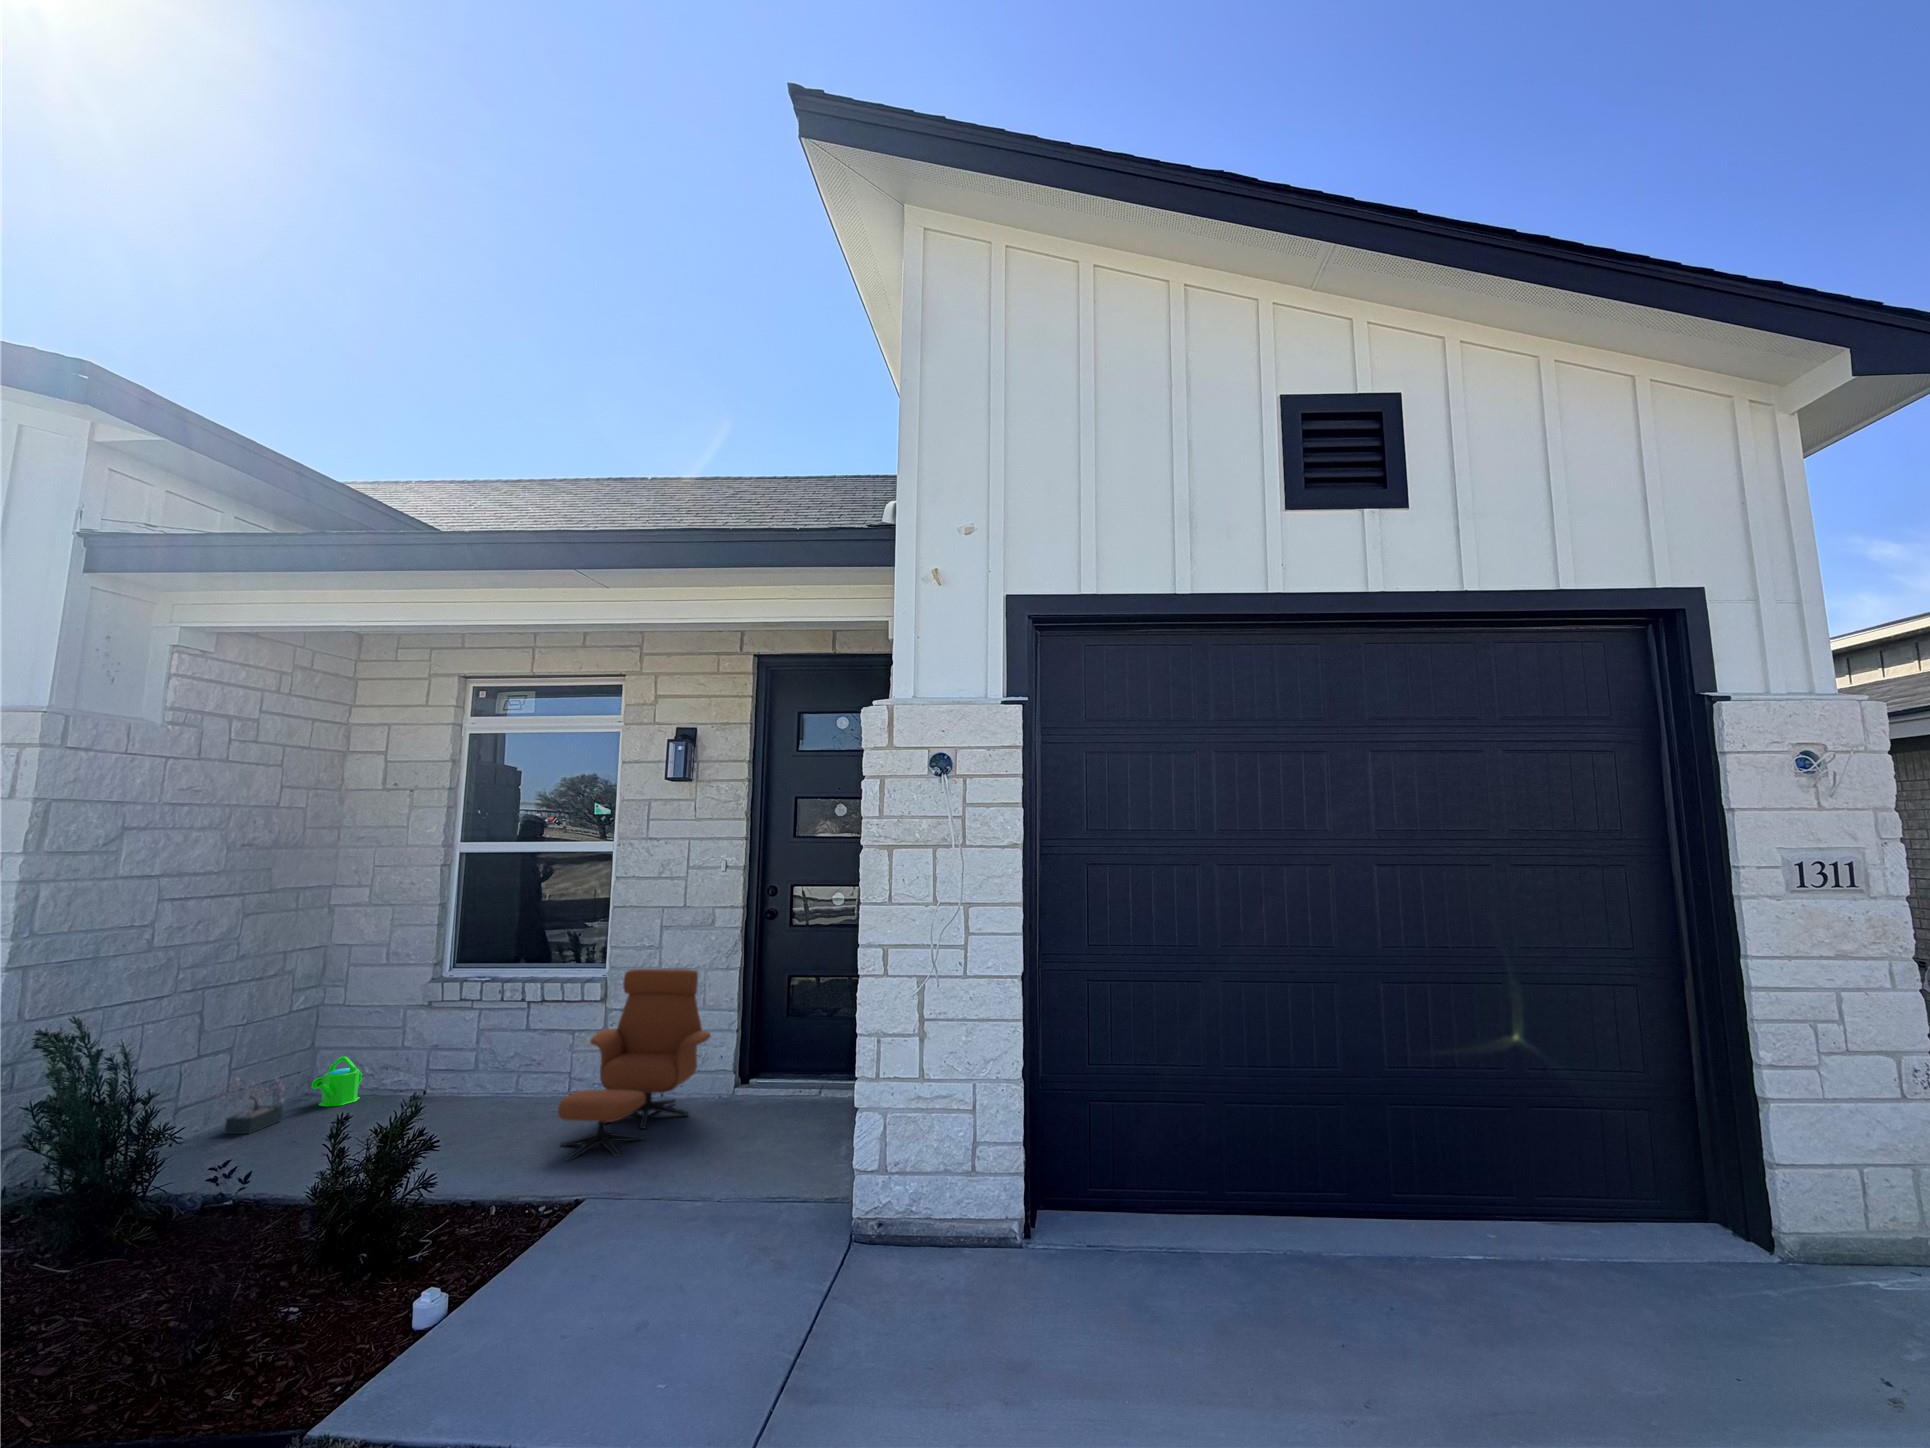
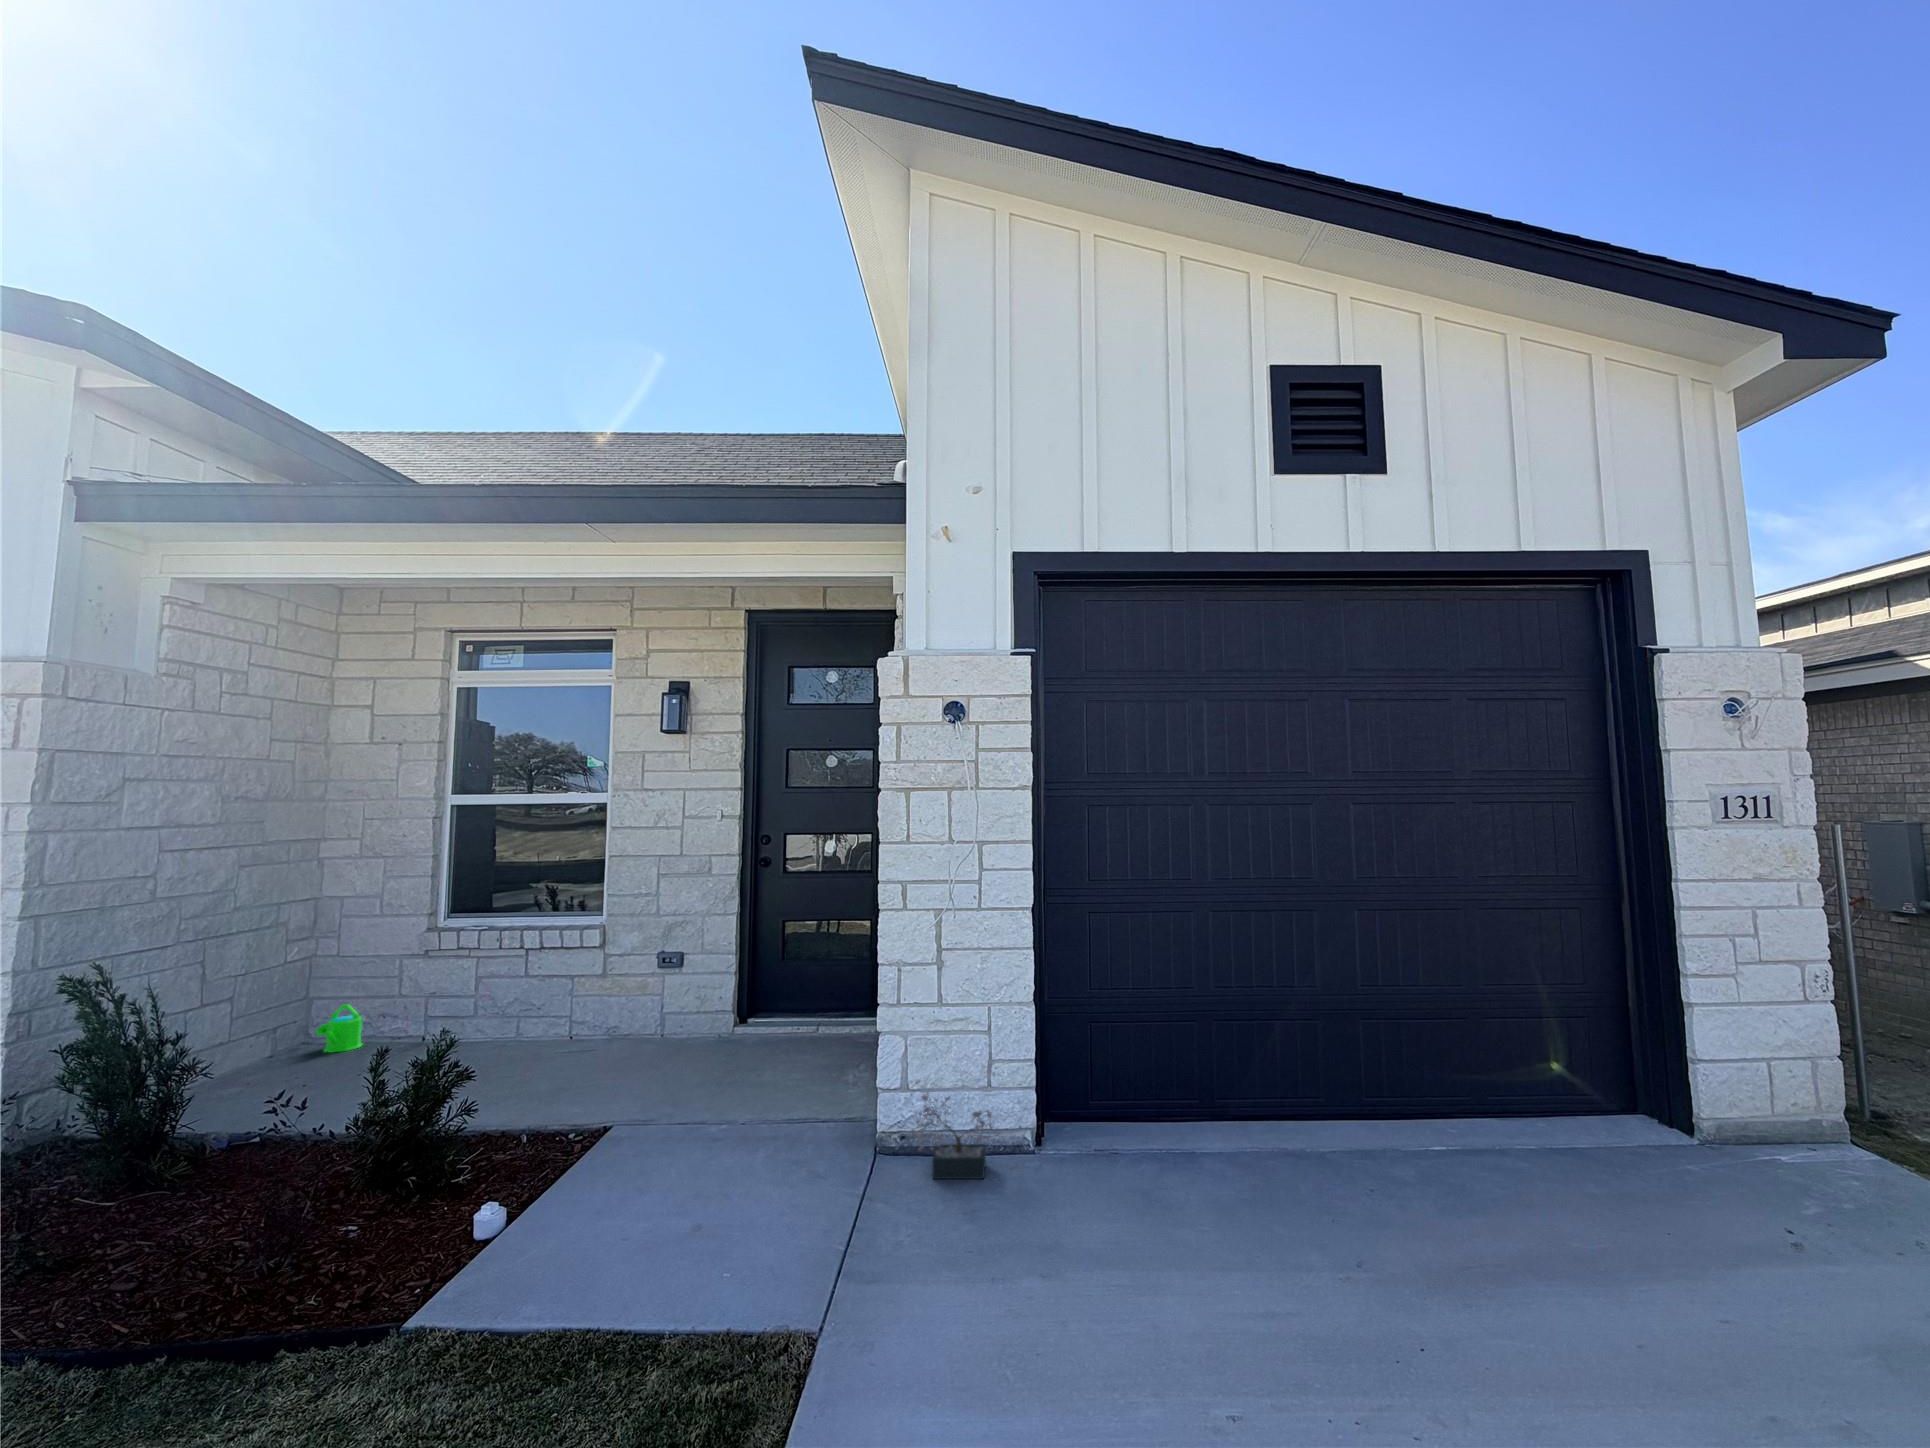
lounge chair: present [558,969,711,1161] -> none [574,914,716,1095]
decorative plant: present [215,1077,284,1134] -> present [912,1092,999,1179]

